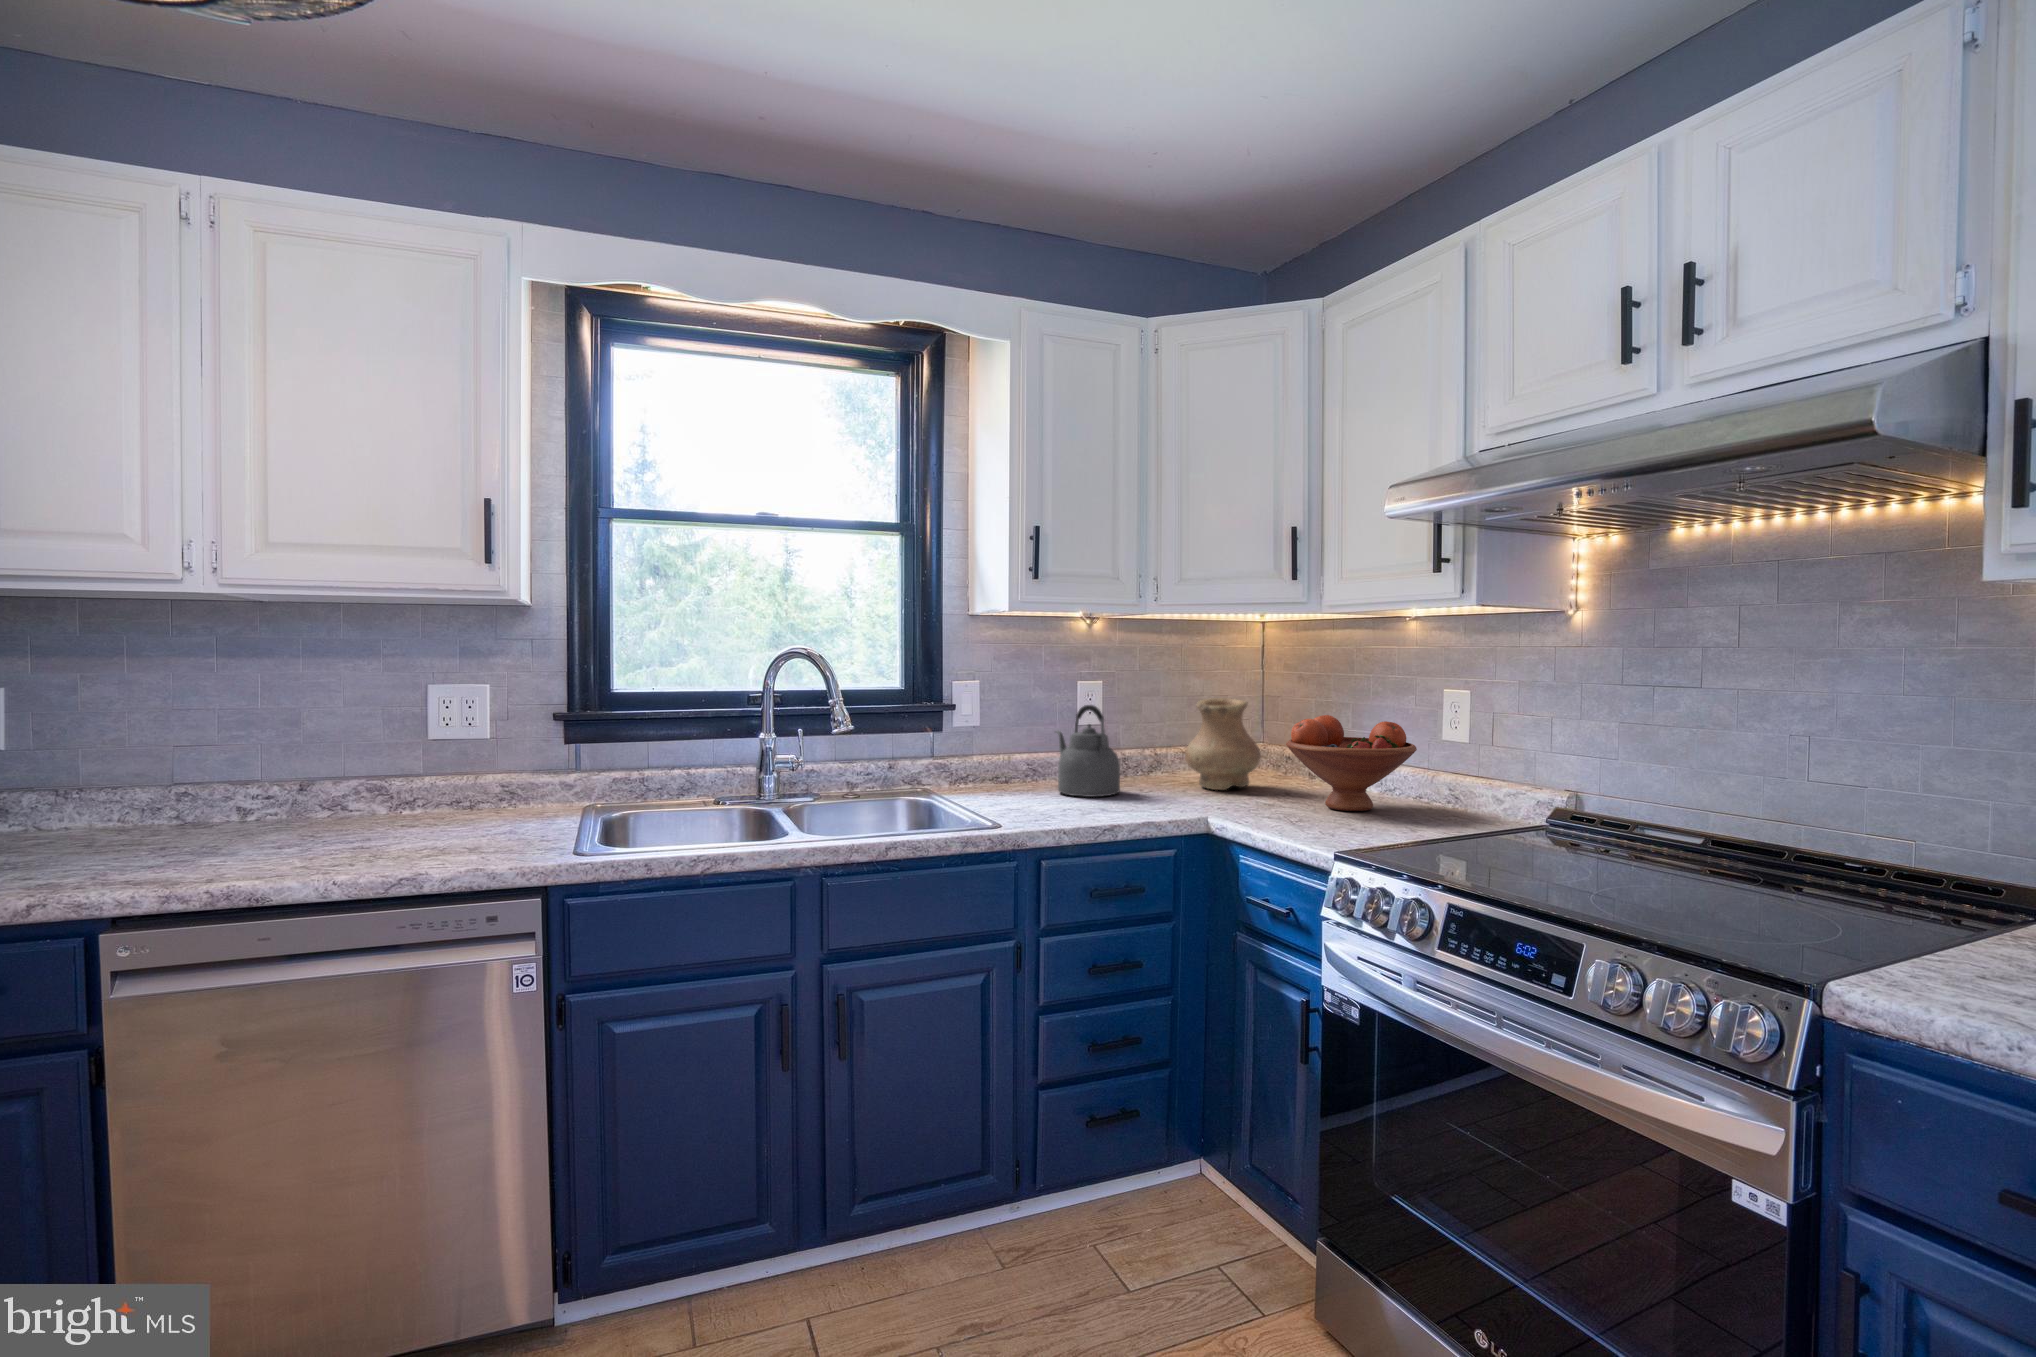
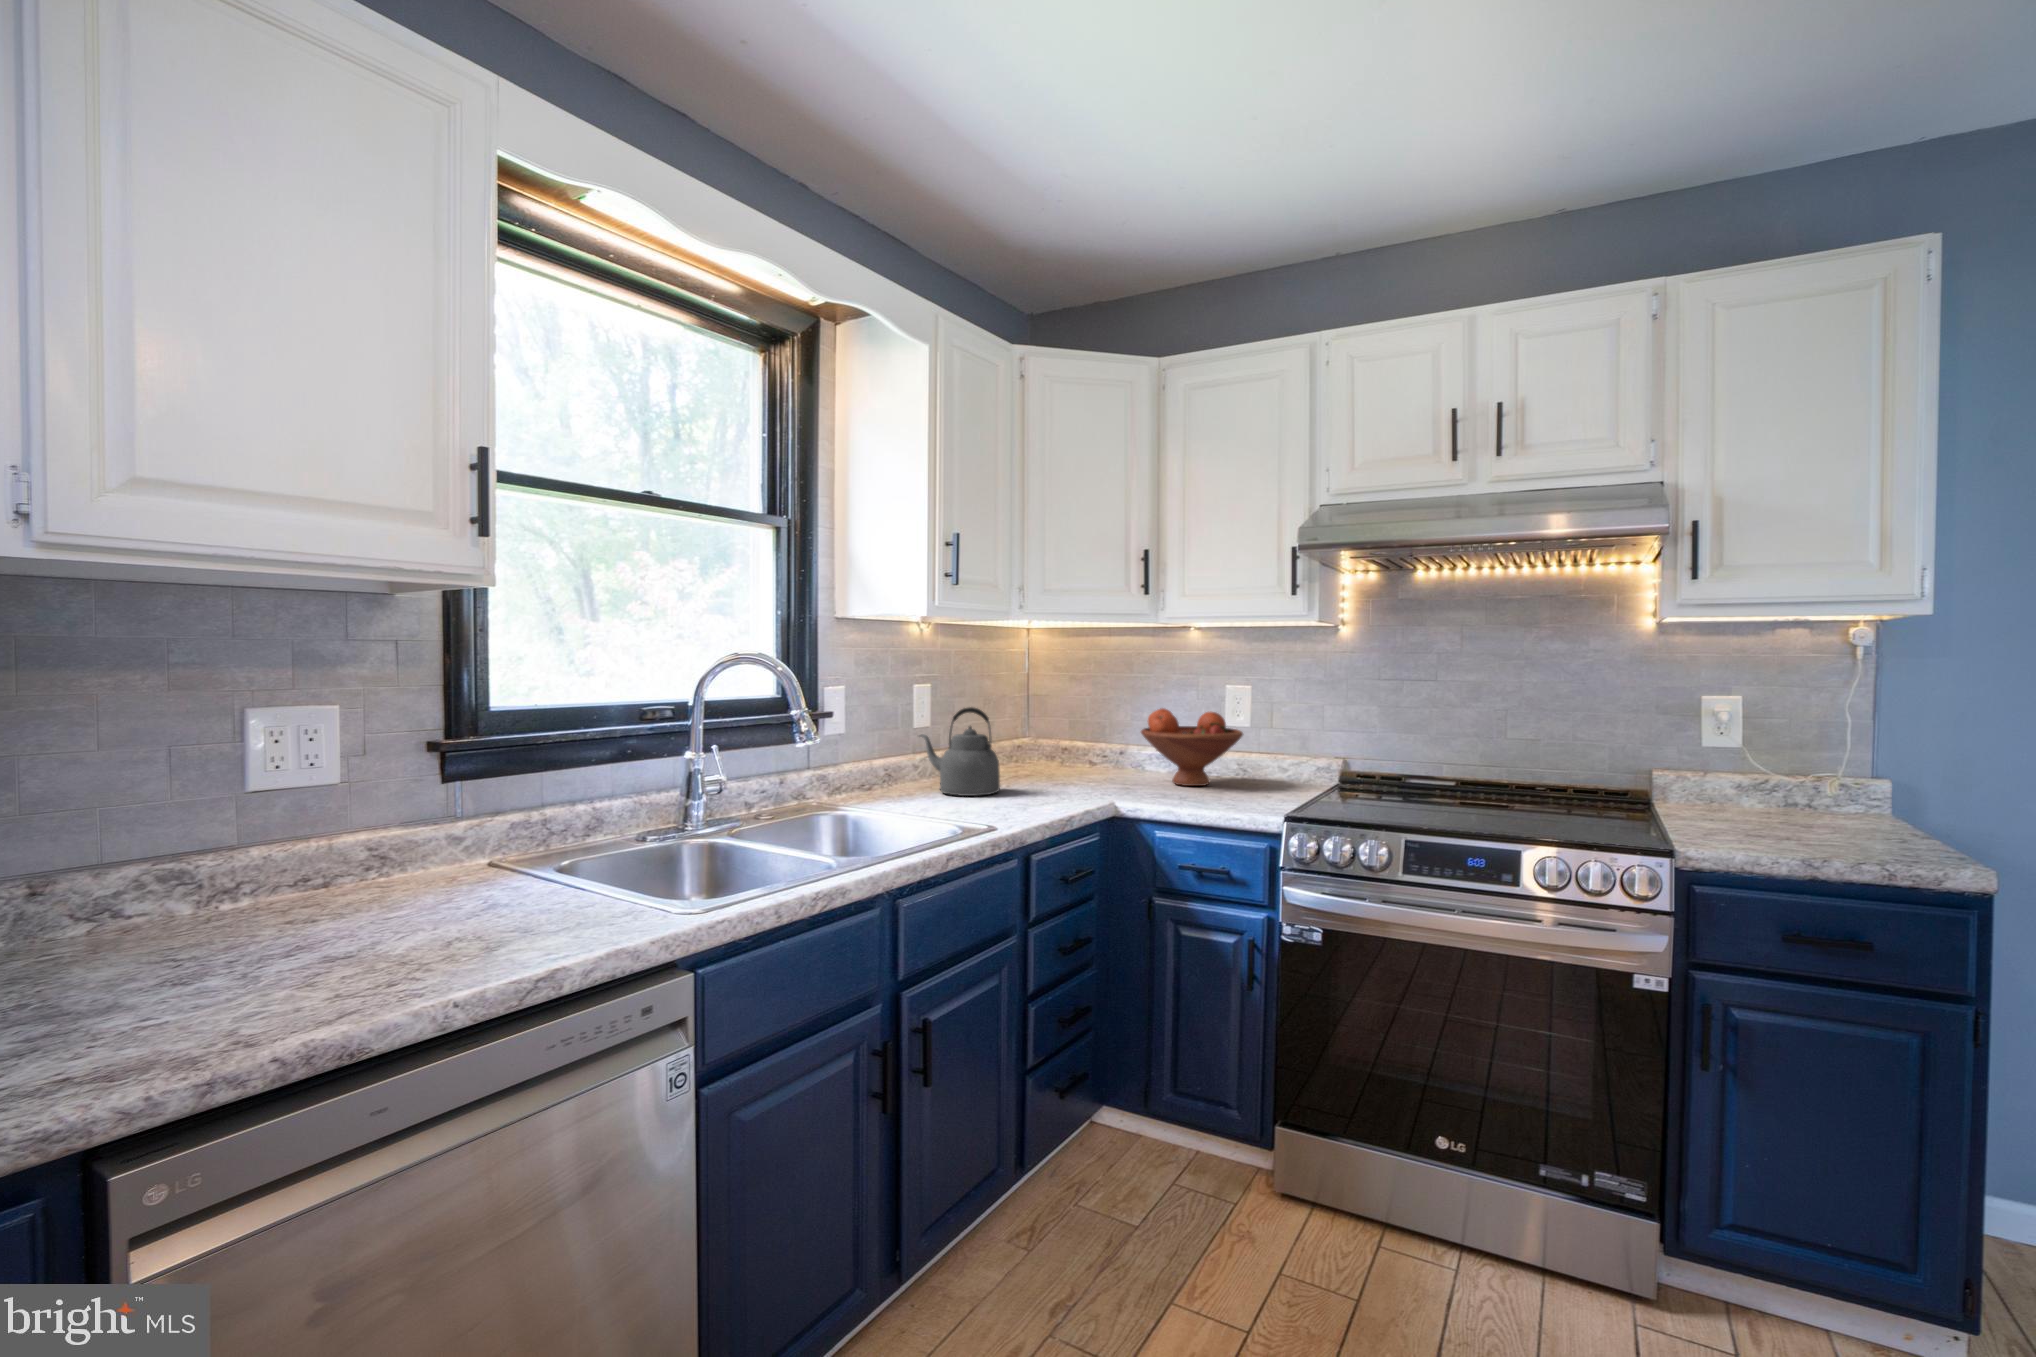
vase: present [1185,698,1261,790] -> none [1024,697,1090,780]

